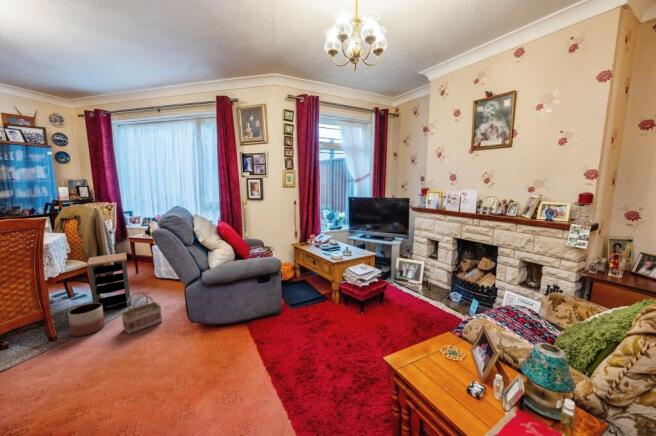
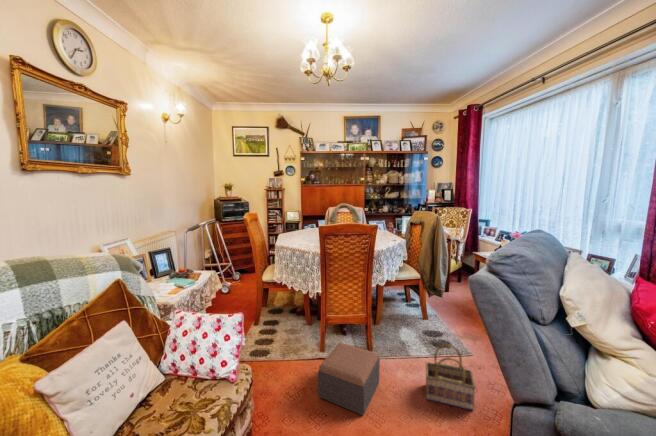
side table: present [87,253,131,310] -> none [415,270,460,346]
planter: present [68,303,105,336] -> none [384,324,415,364]
footstool: none [10,327,81,393] -> present [318,343,380,415]

